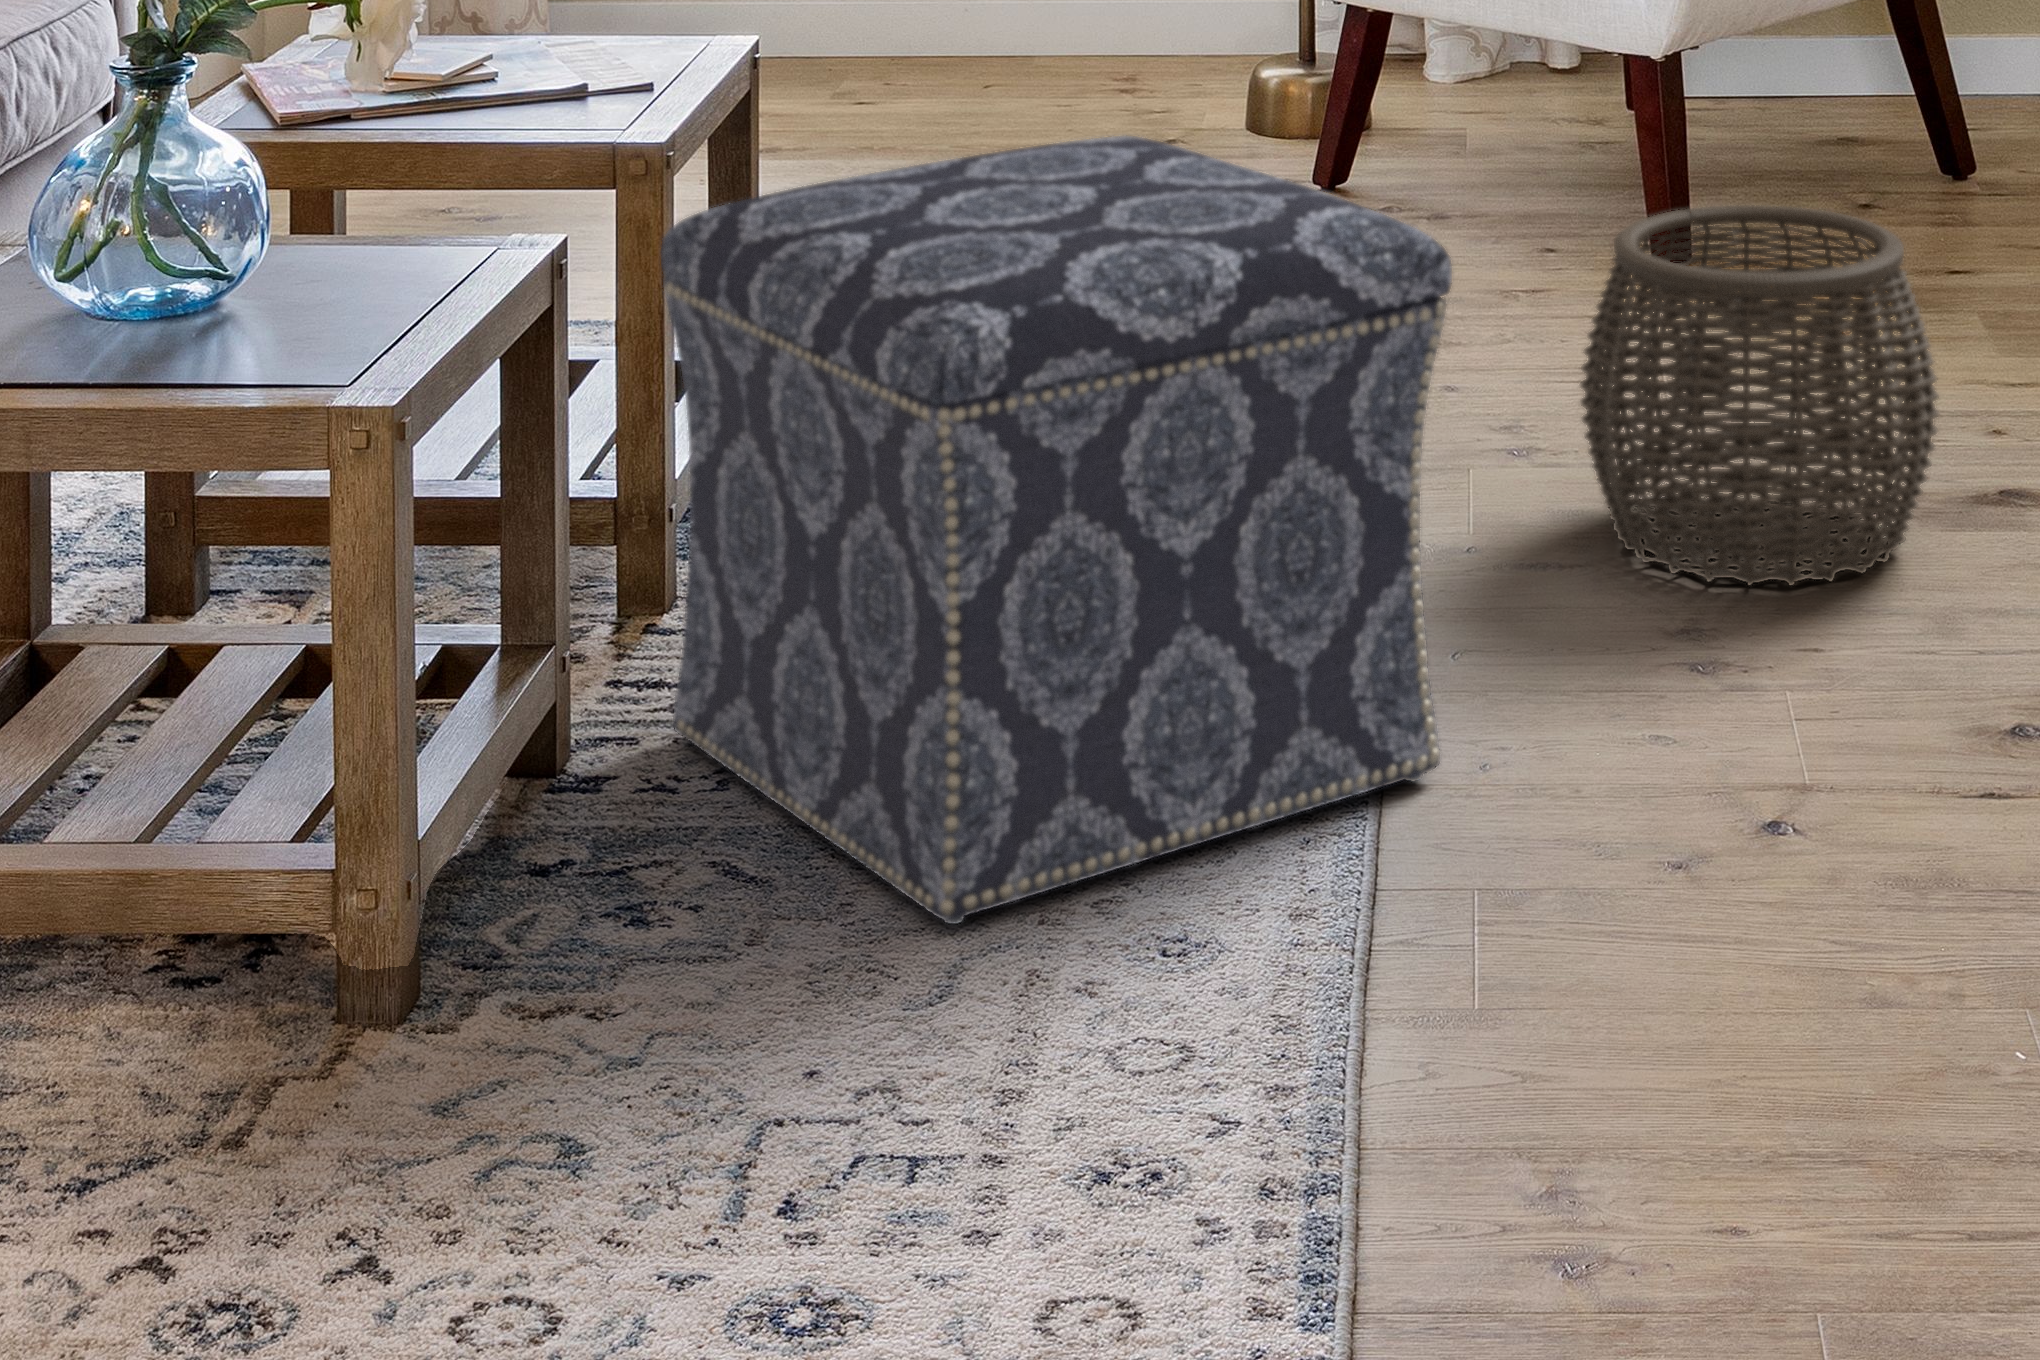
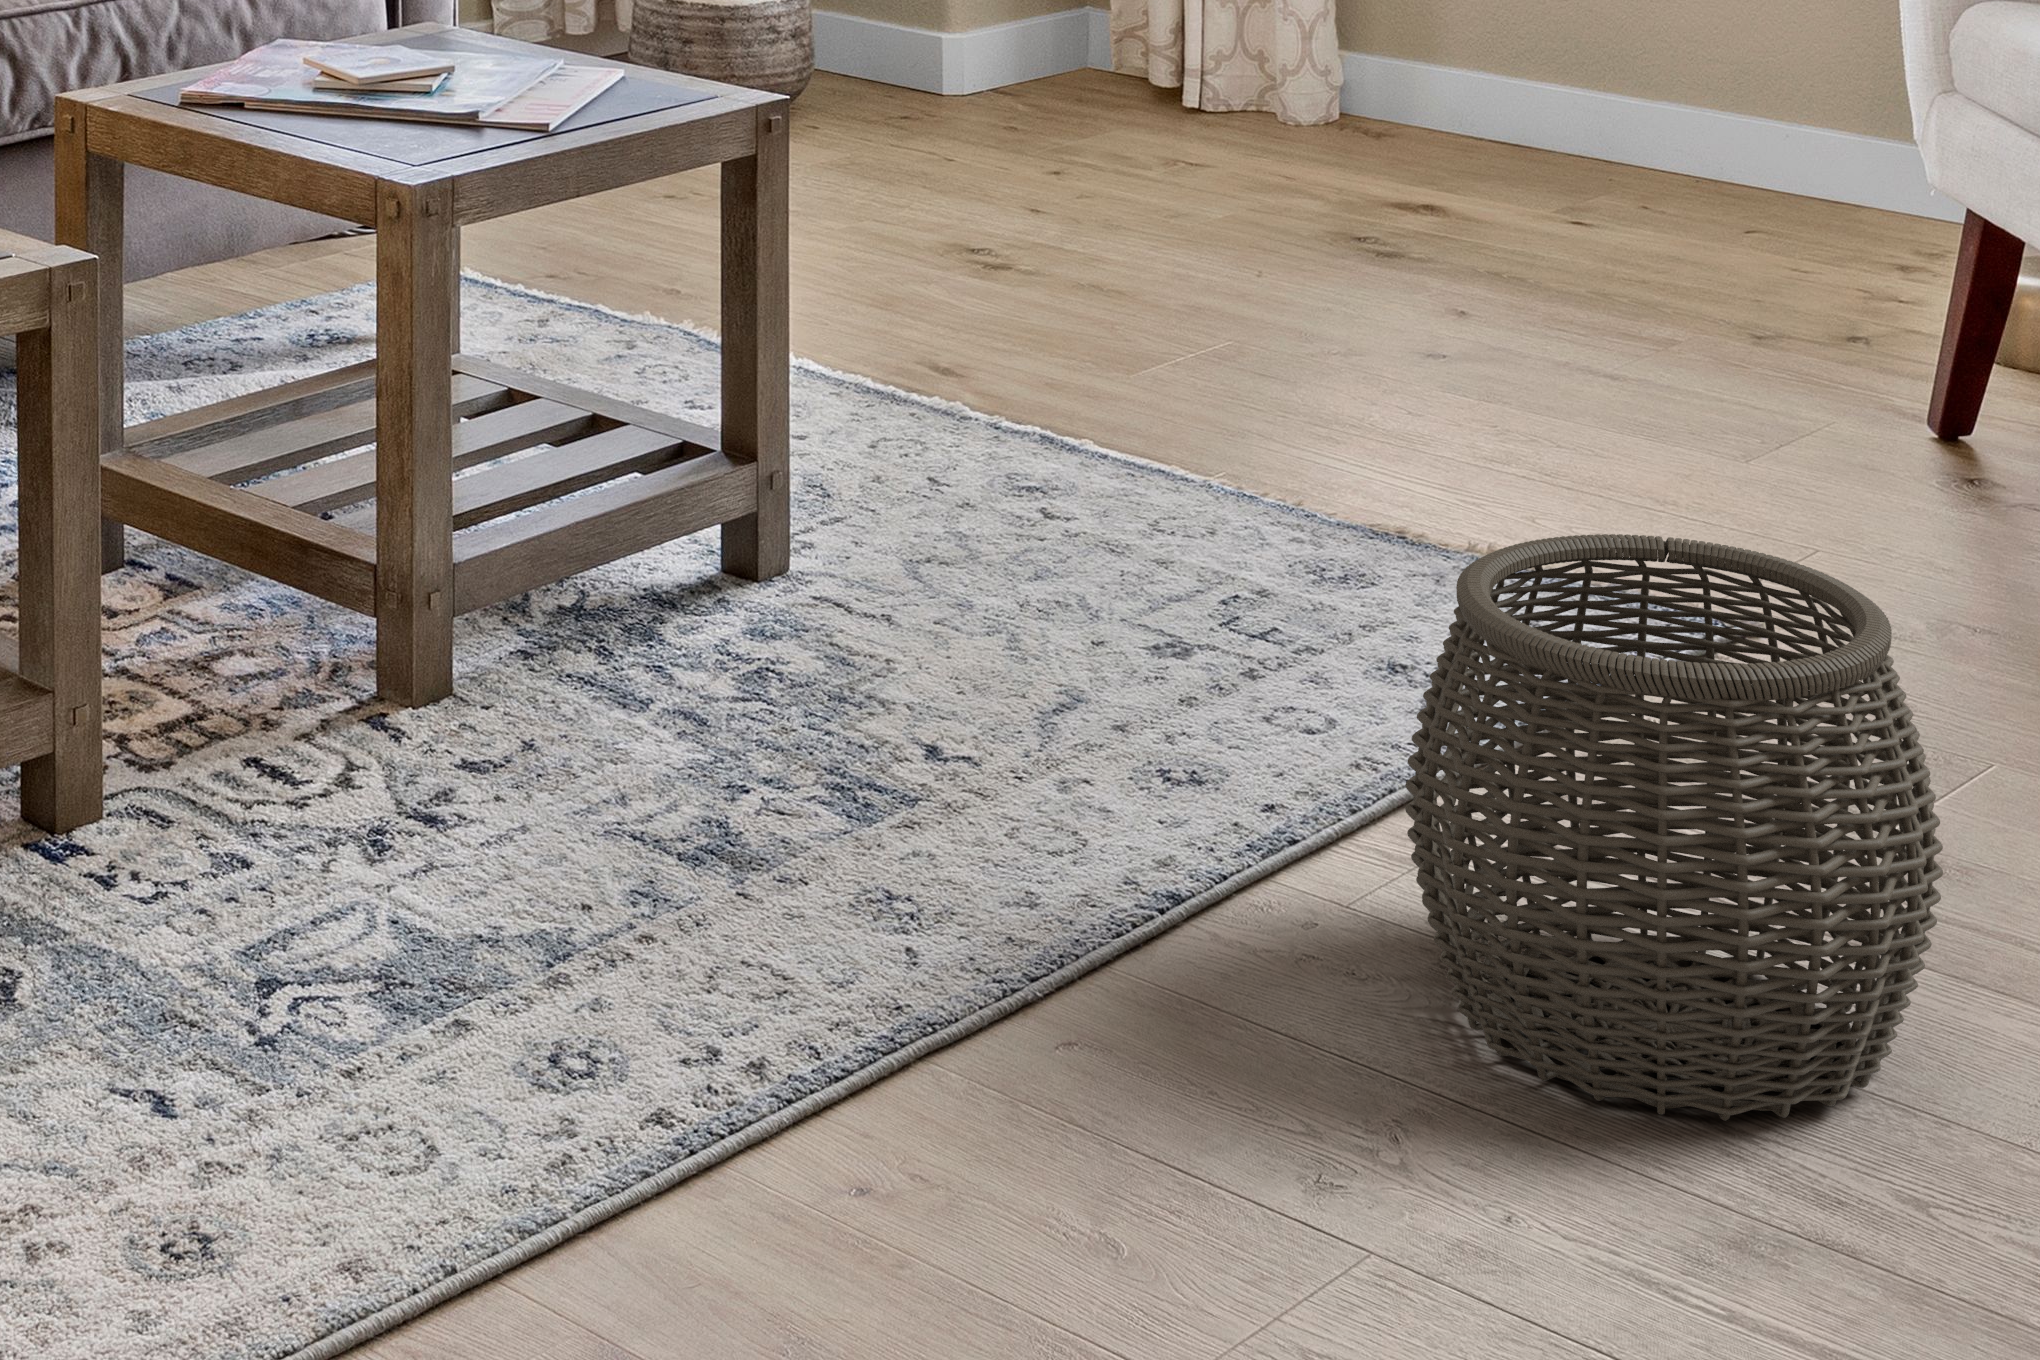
ottoman: present [661,135,1452,924] -> none [52,250,831,1149]

